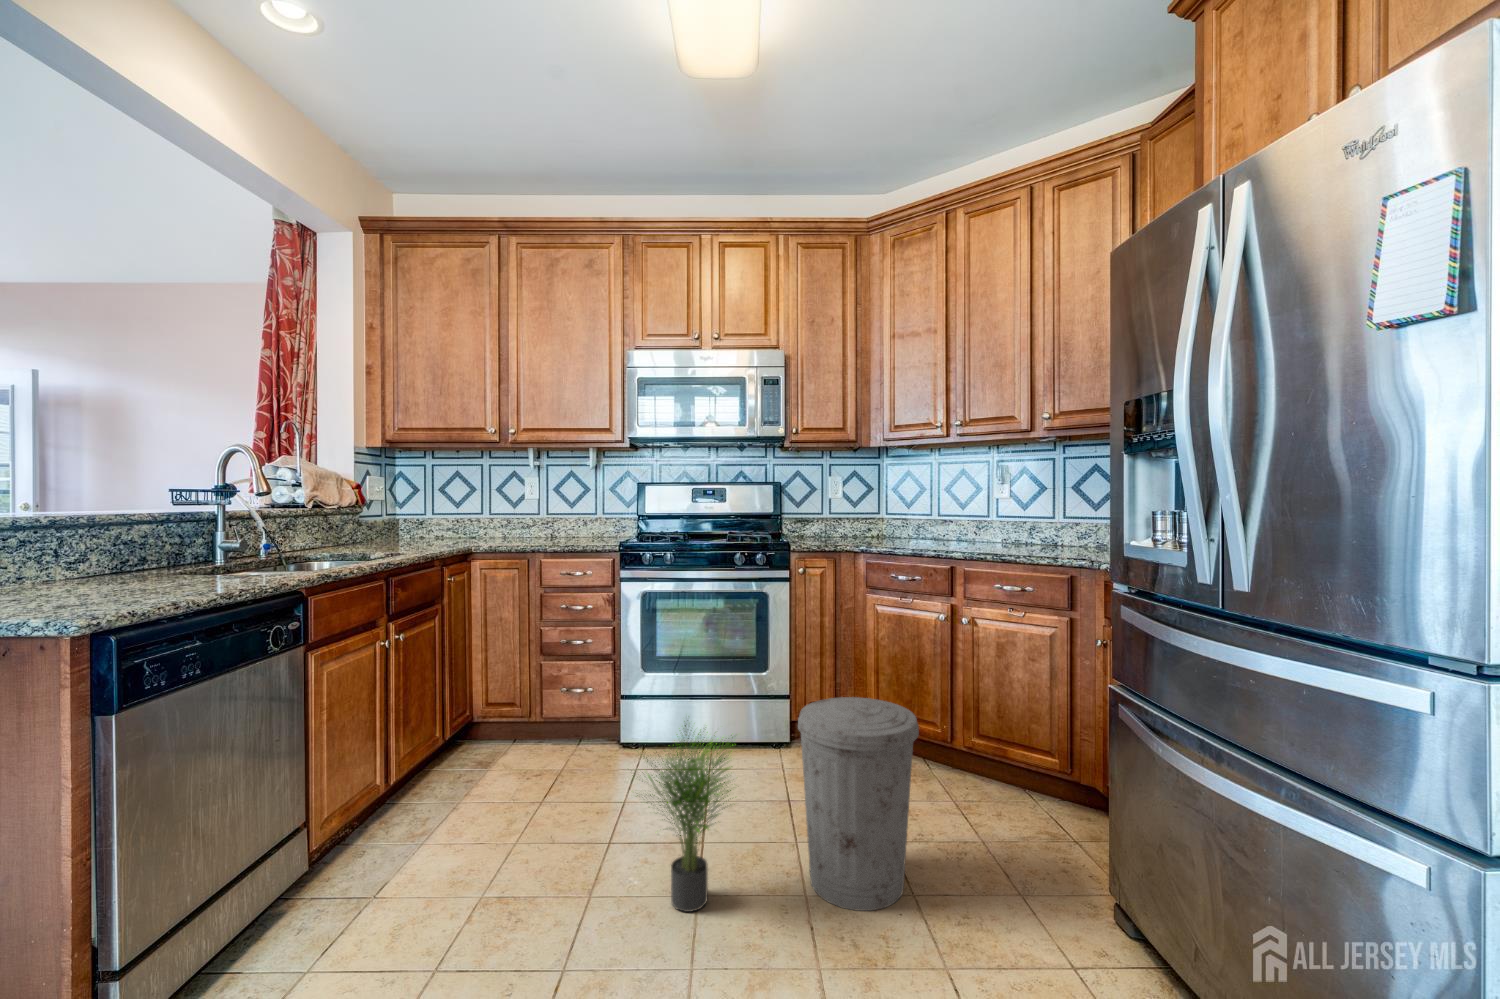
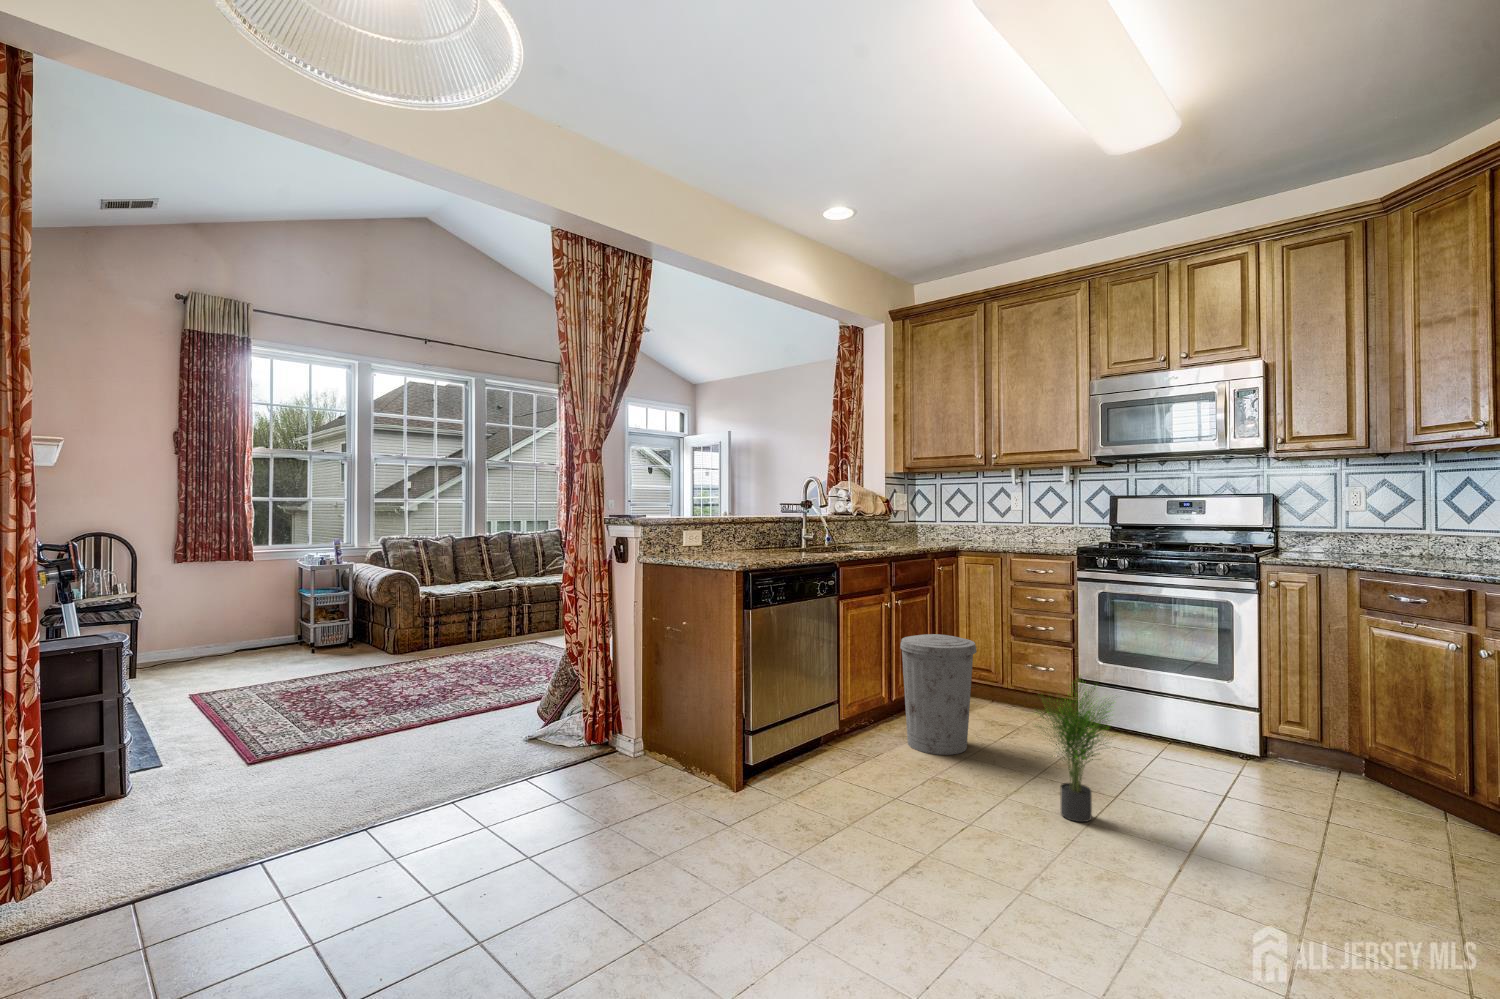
trash can: present [798,697,919,911] -> present [900,634,977,755]

